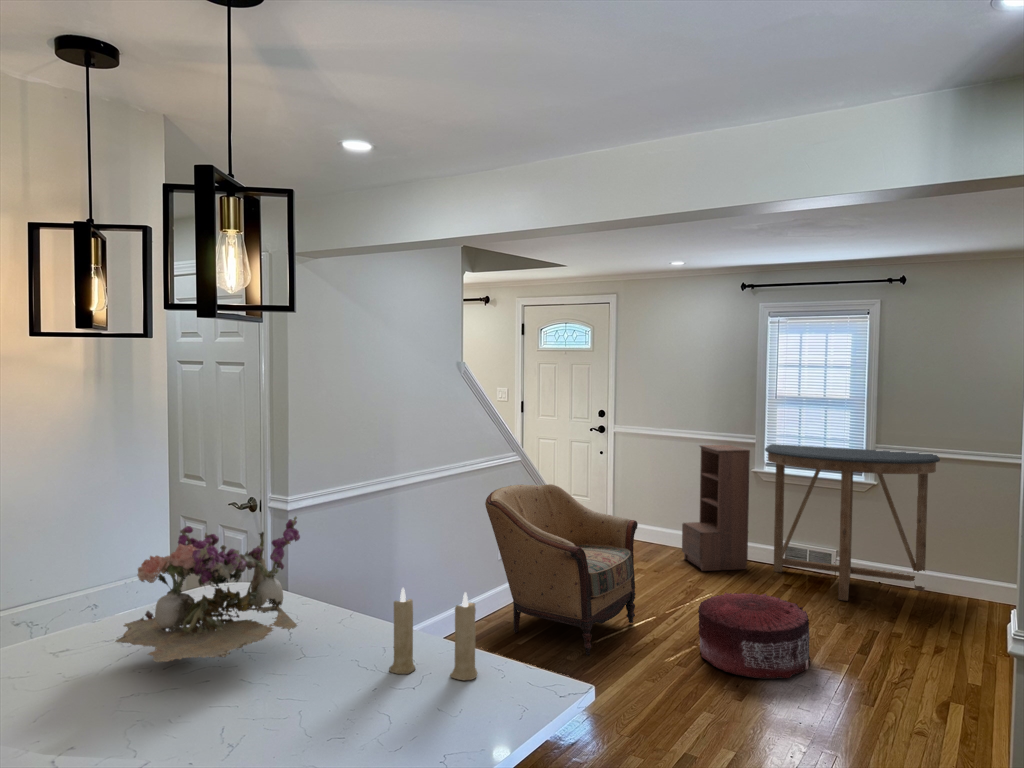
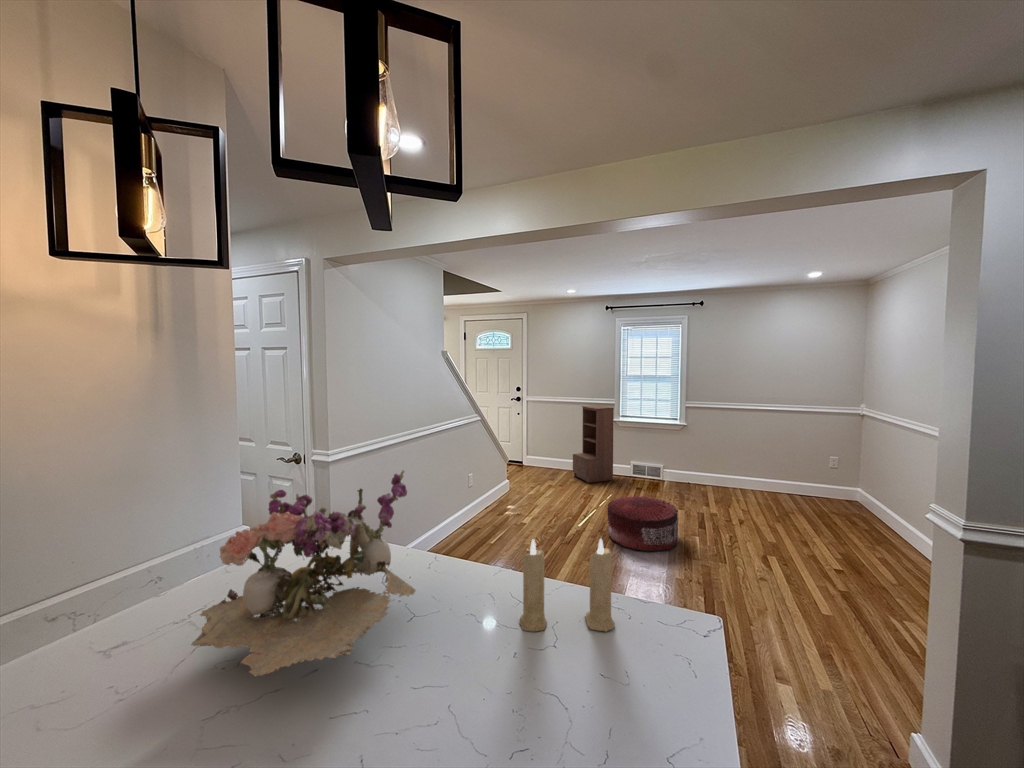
console table: present [765,444,940,601] -> none [624,404,725,495]
armchair: present [485,484,638,655] -> none [464,434,562,546]

